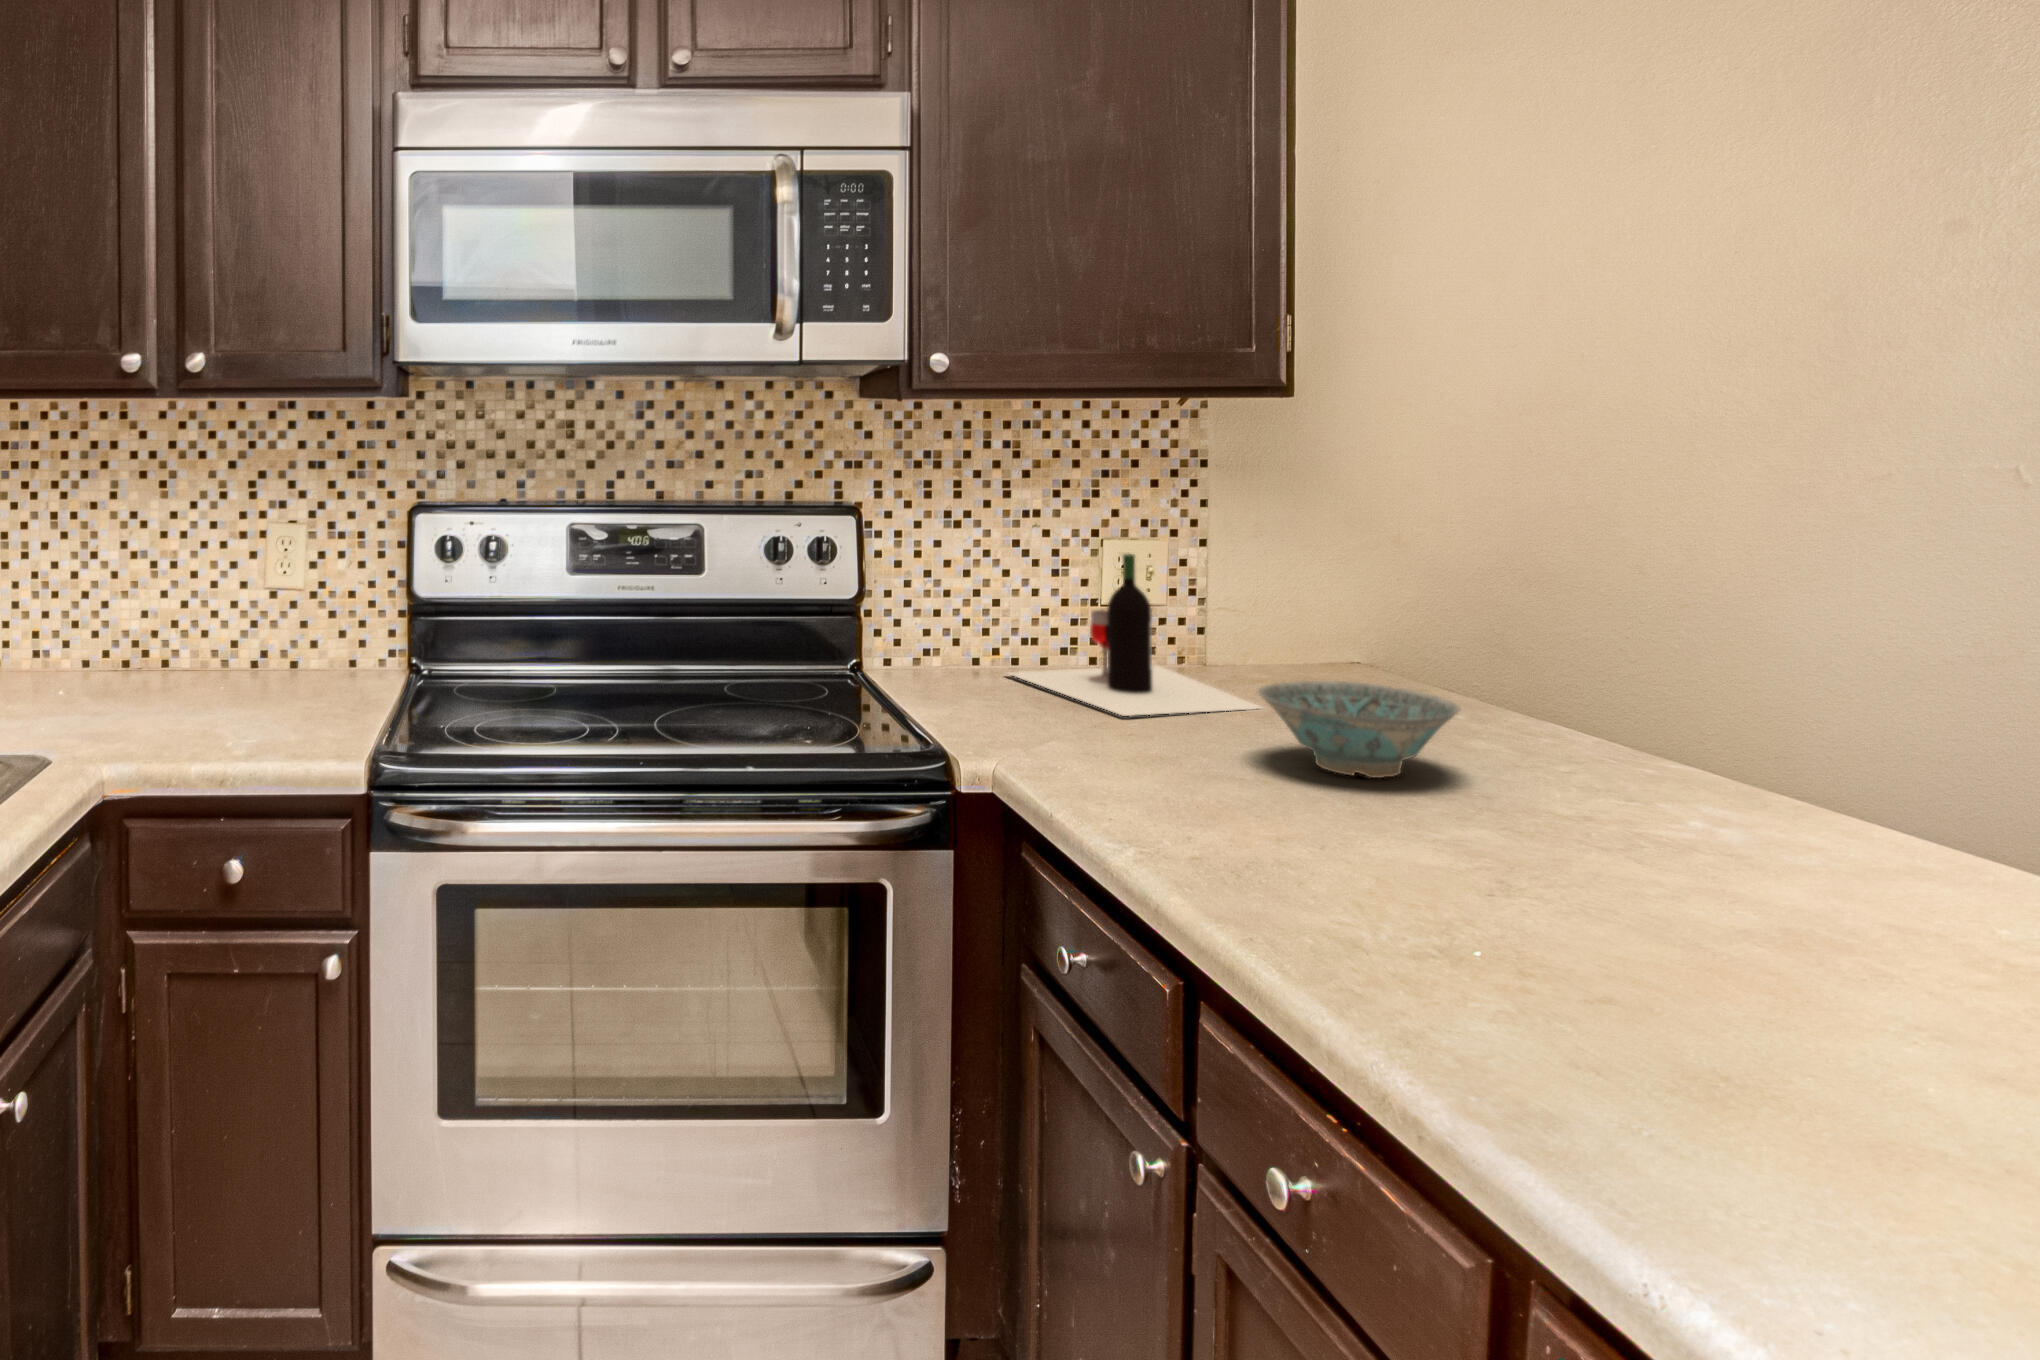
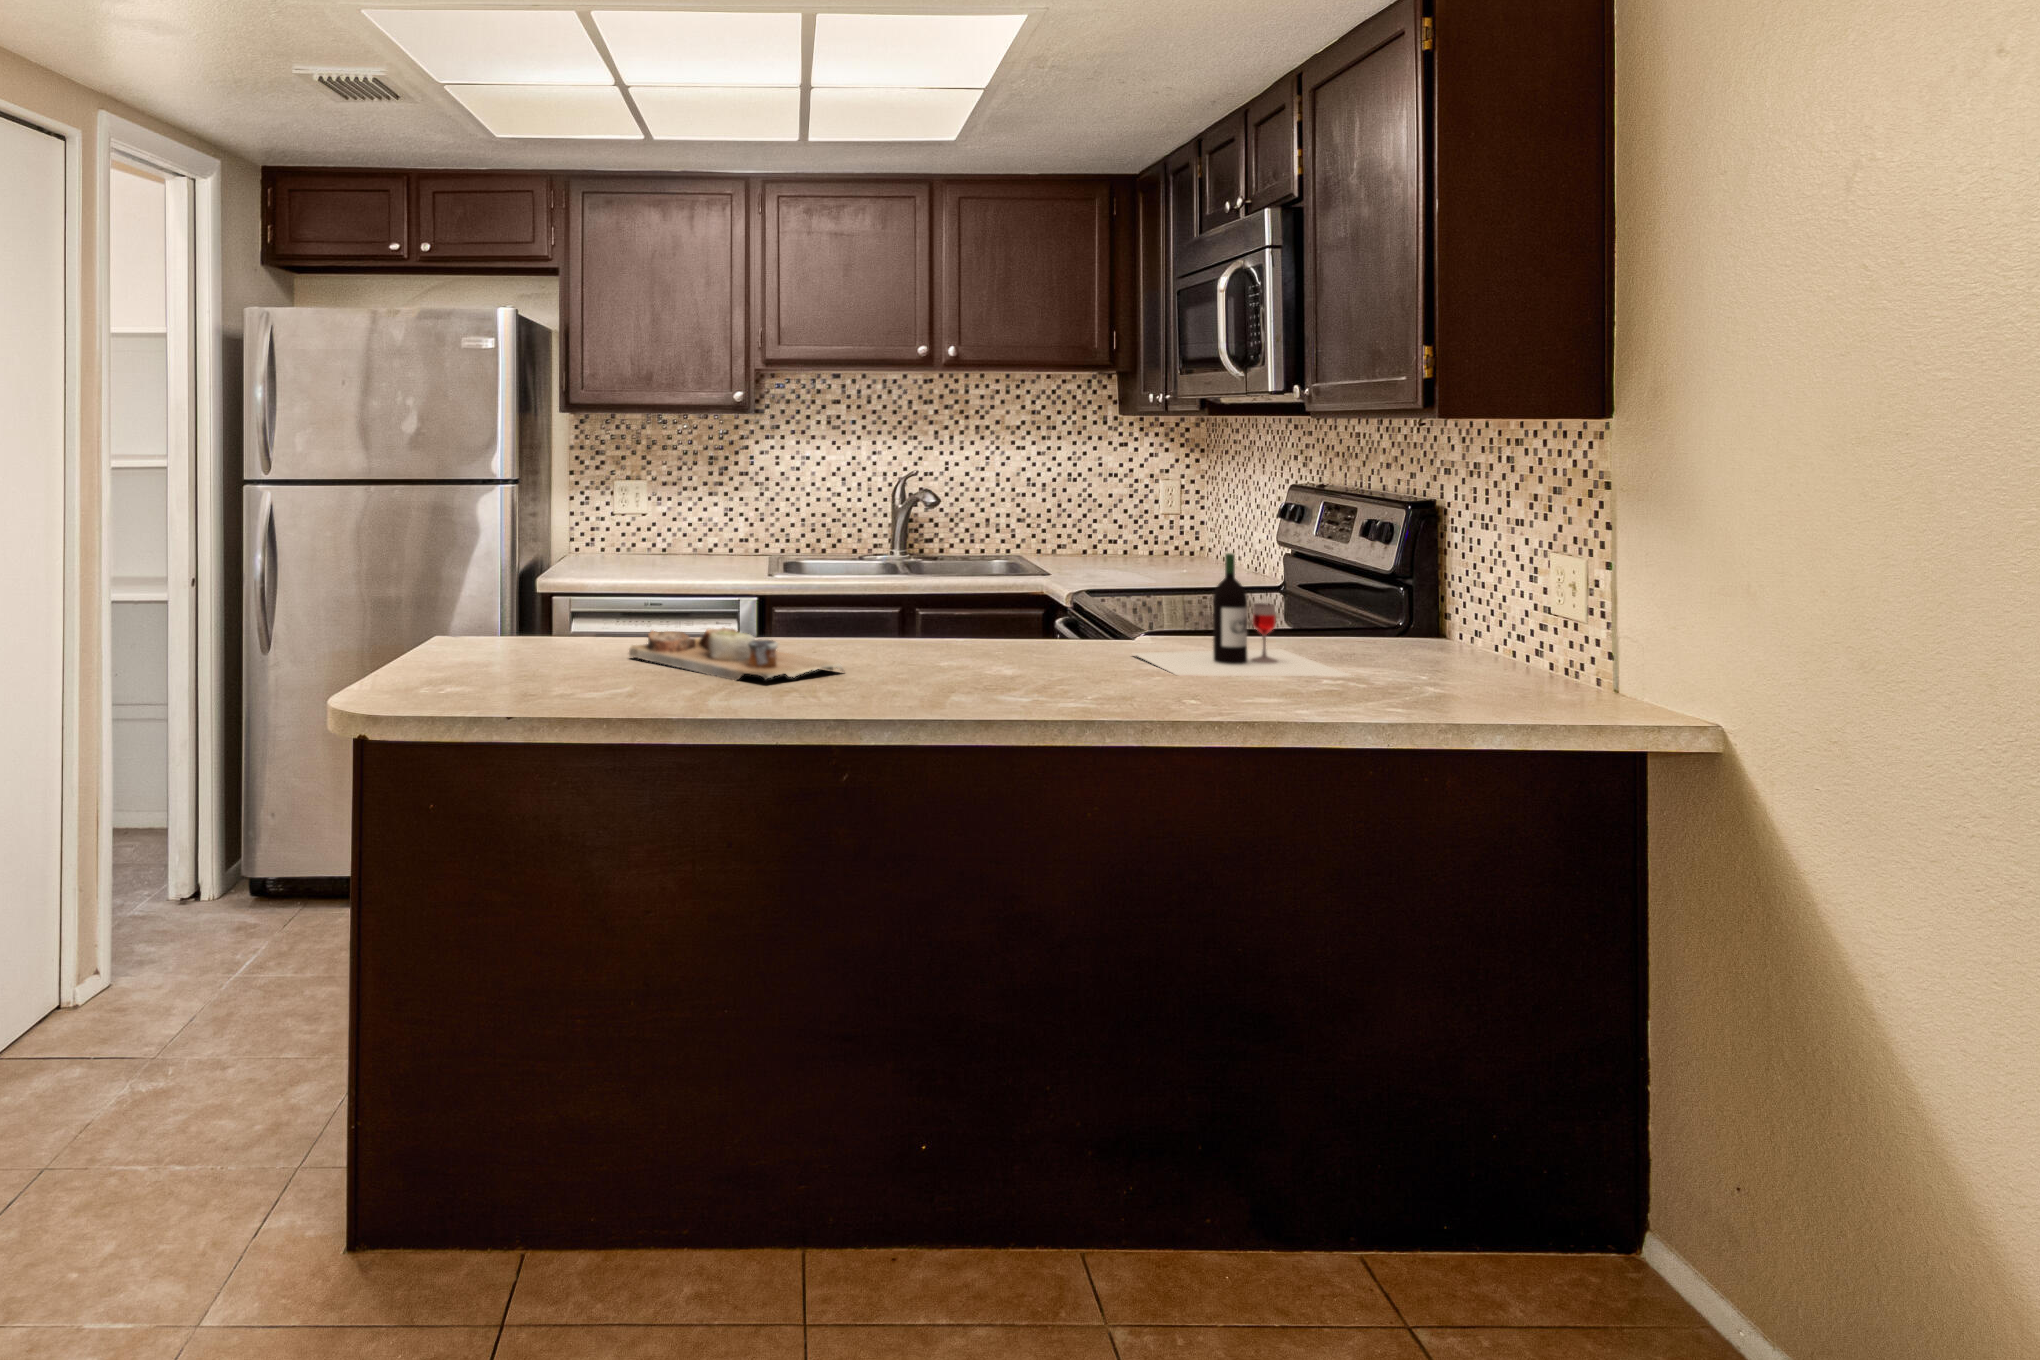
ceramic bowl: present [1258,681,1460,778] -> none [939,614,1052,671]
cutting board: none [1522,816,1861,1033] -> present [629,628,844,680]

